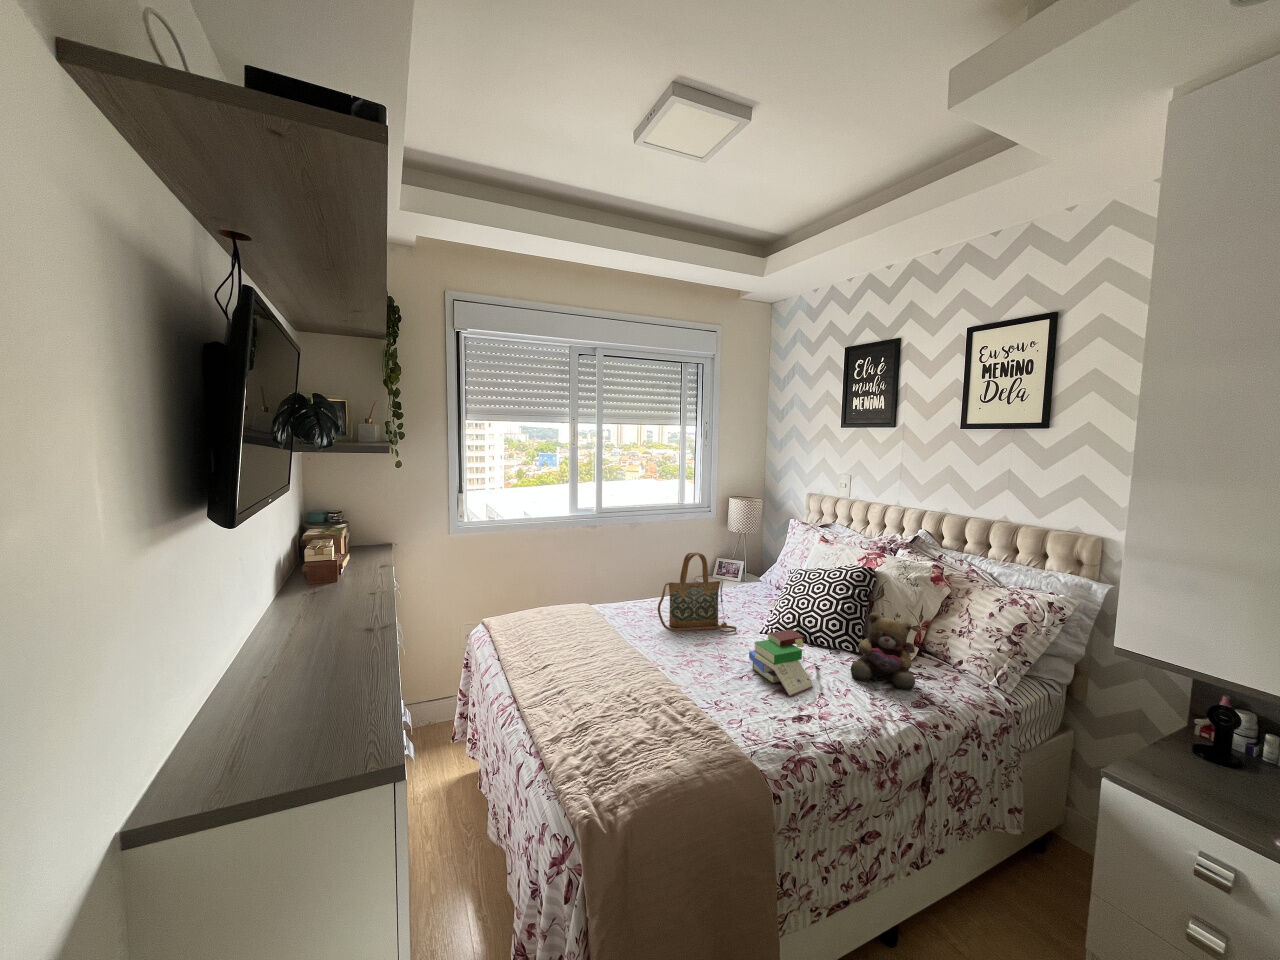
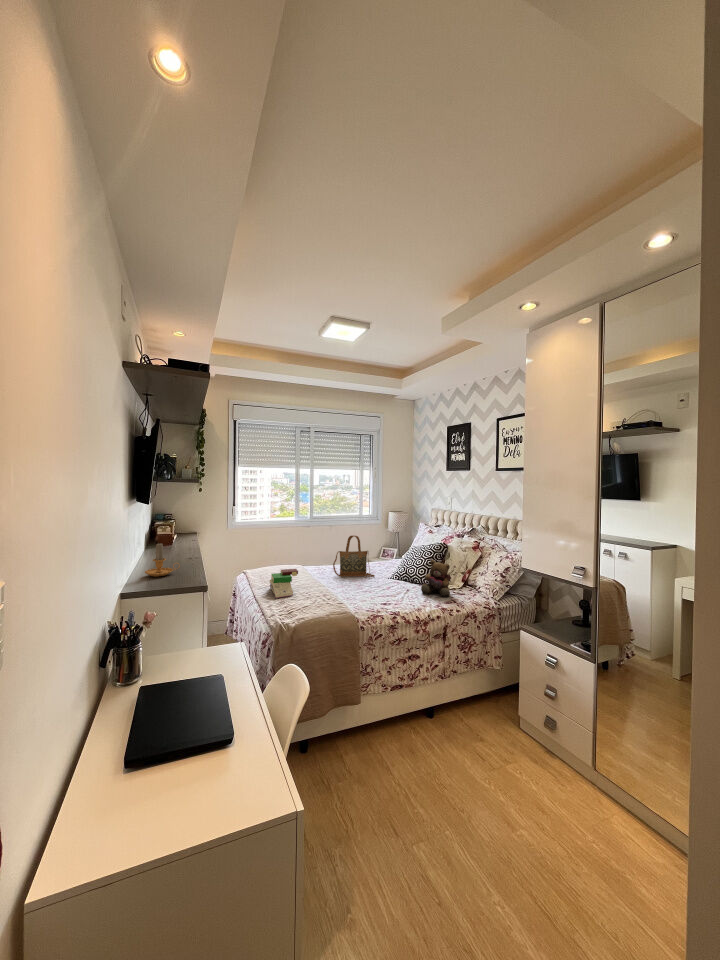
candle: none [250,629,345,720] -> present [145,543,180,577]
book: present [749,629,812,697] -> present [270,569,298,598]

